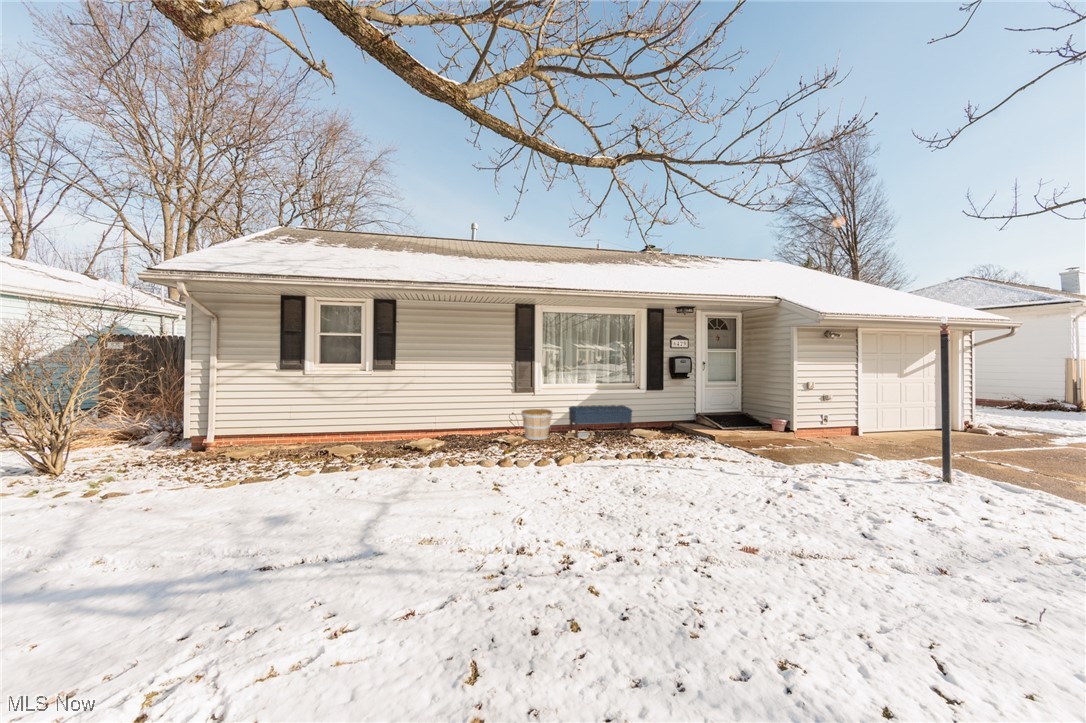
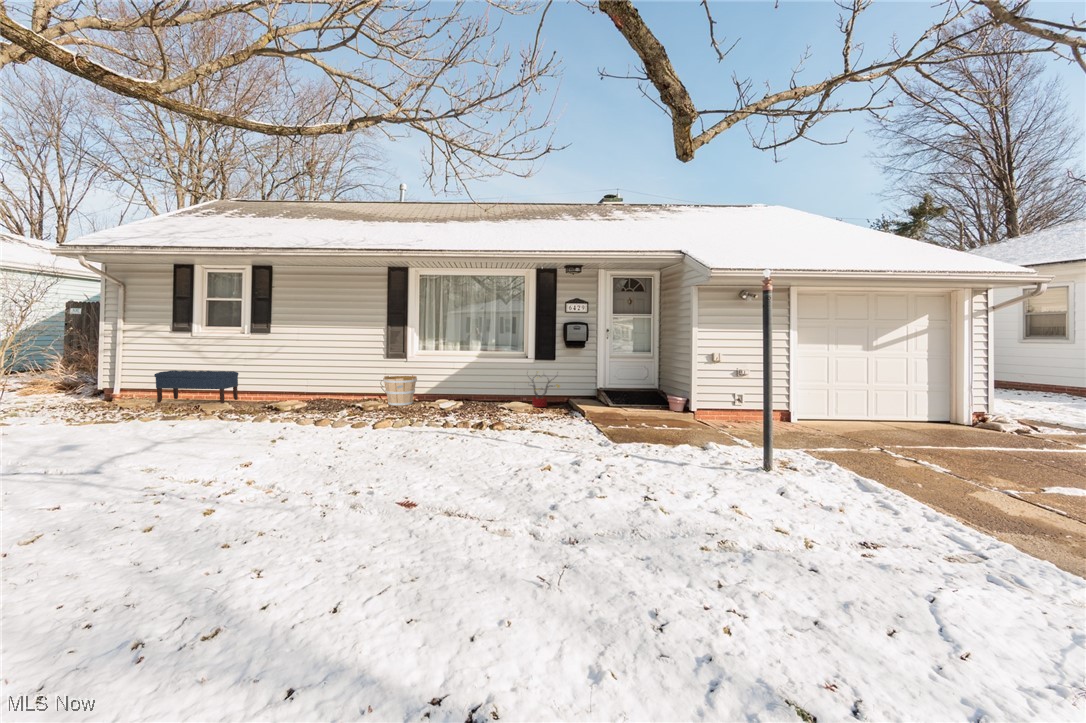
decorative plant: none [640,399,680,433] -> present [531,380,560,407]
bench: present [569,405,632,437] -> present [154,370,238,403]

